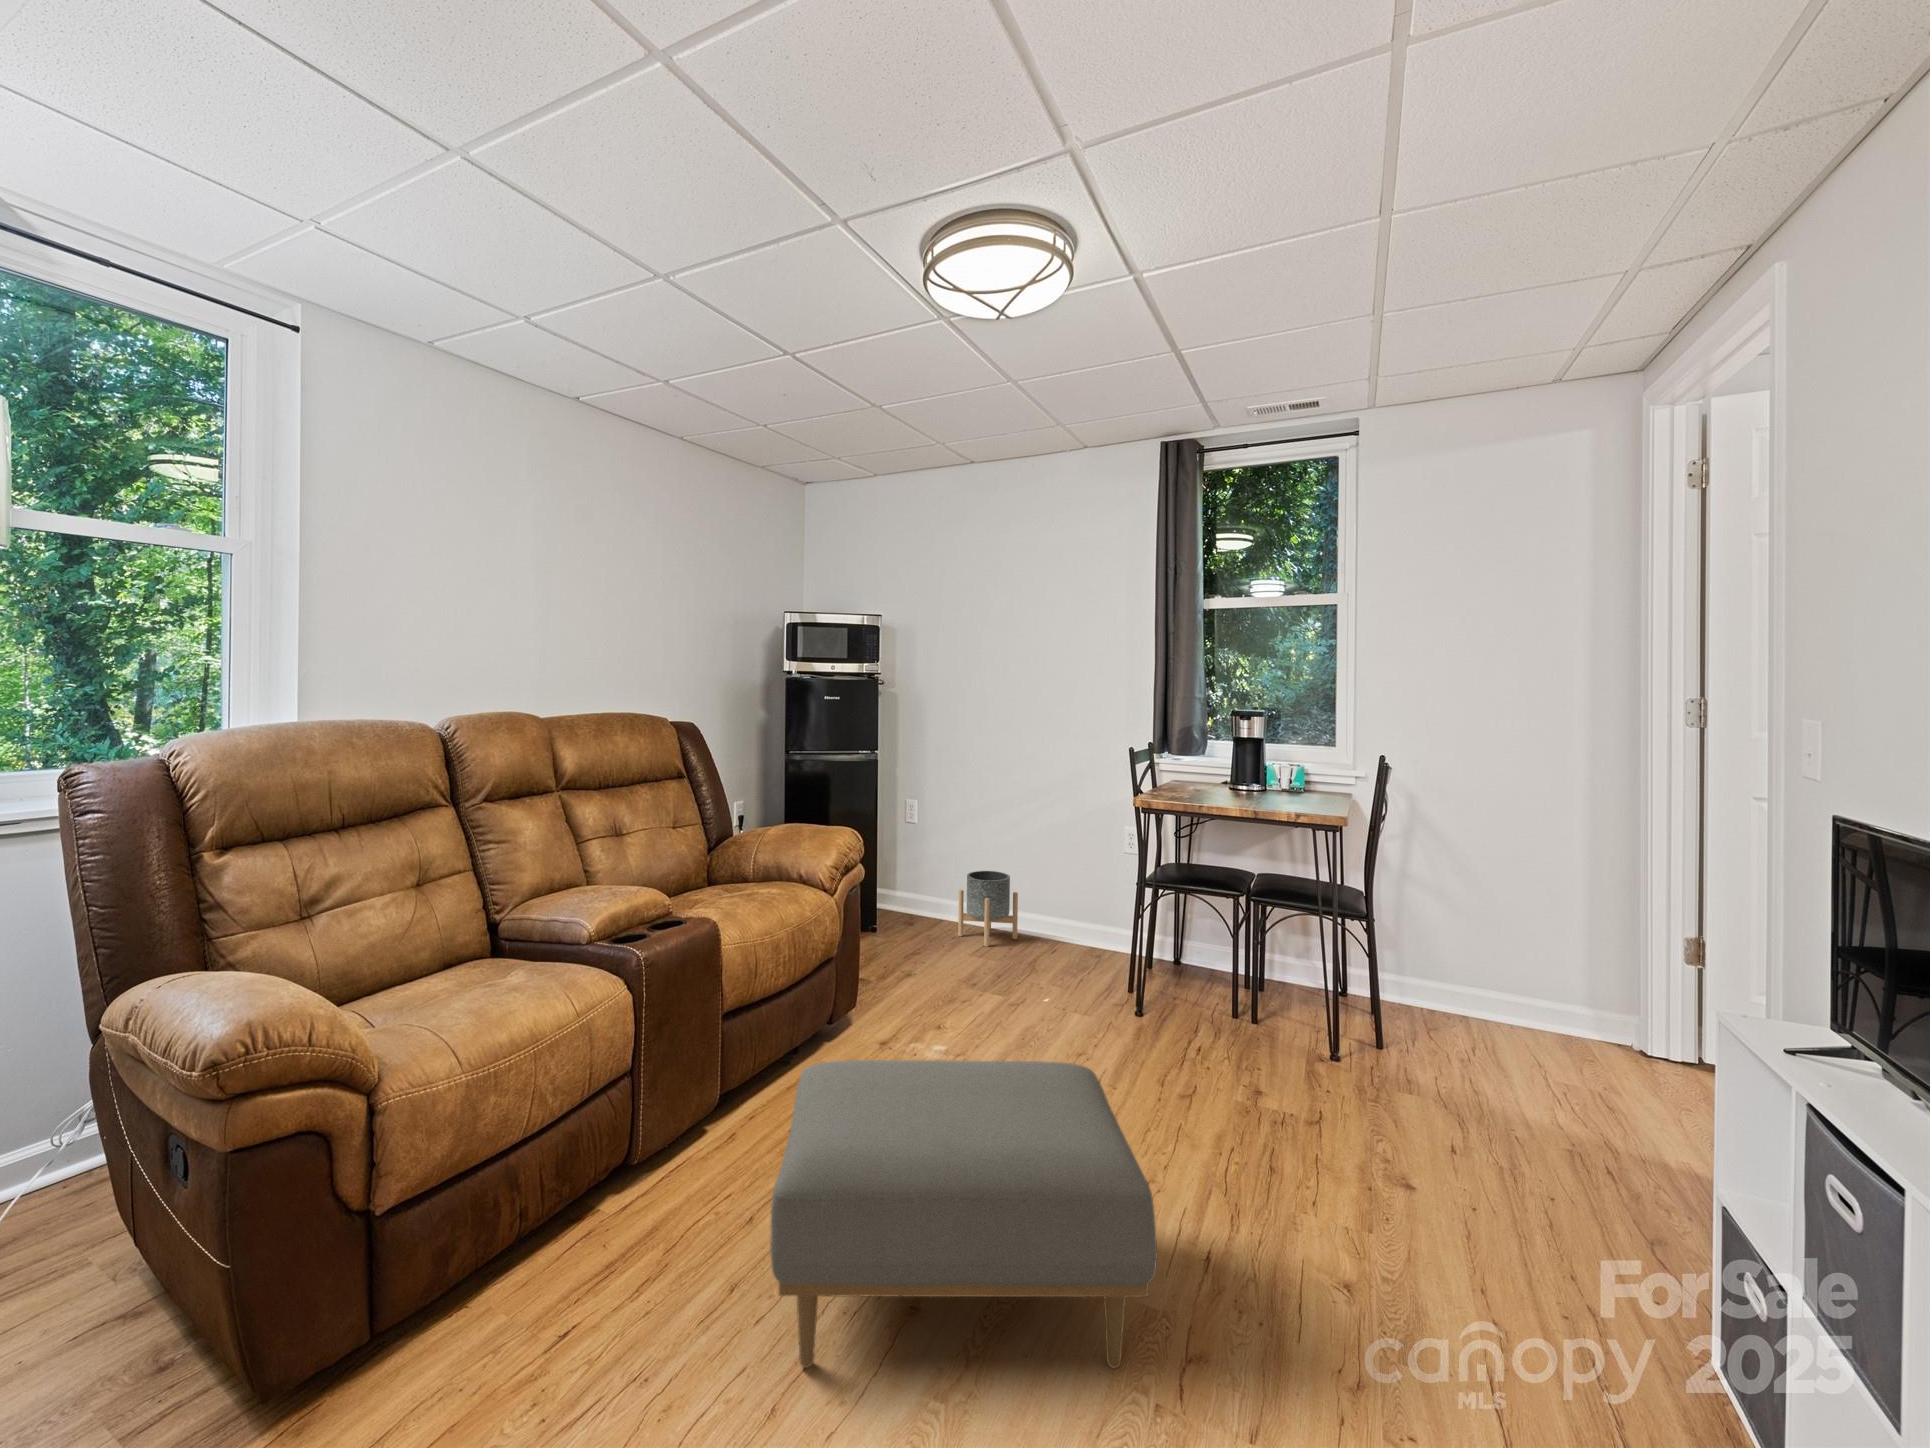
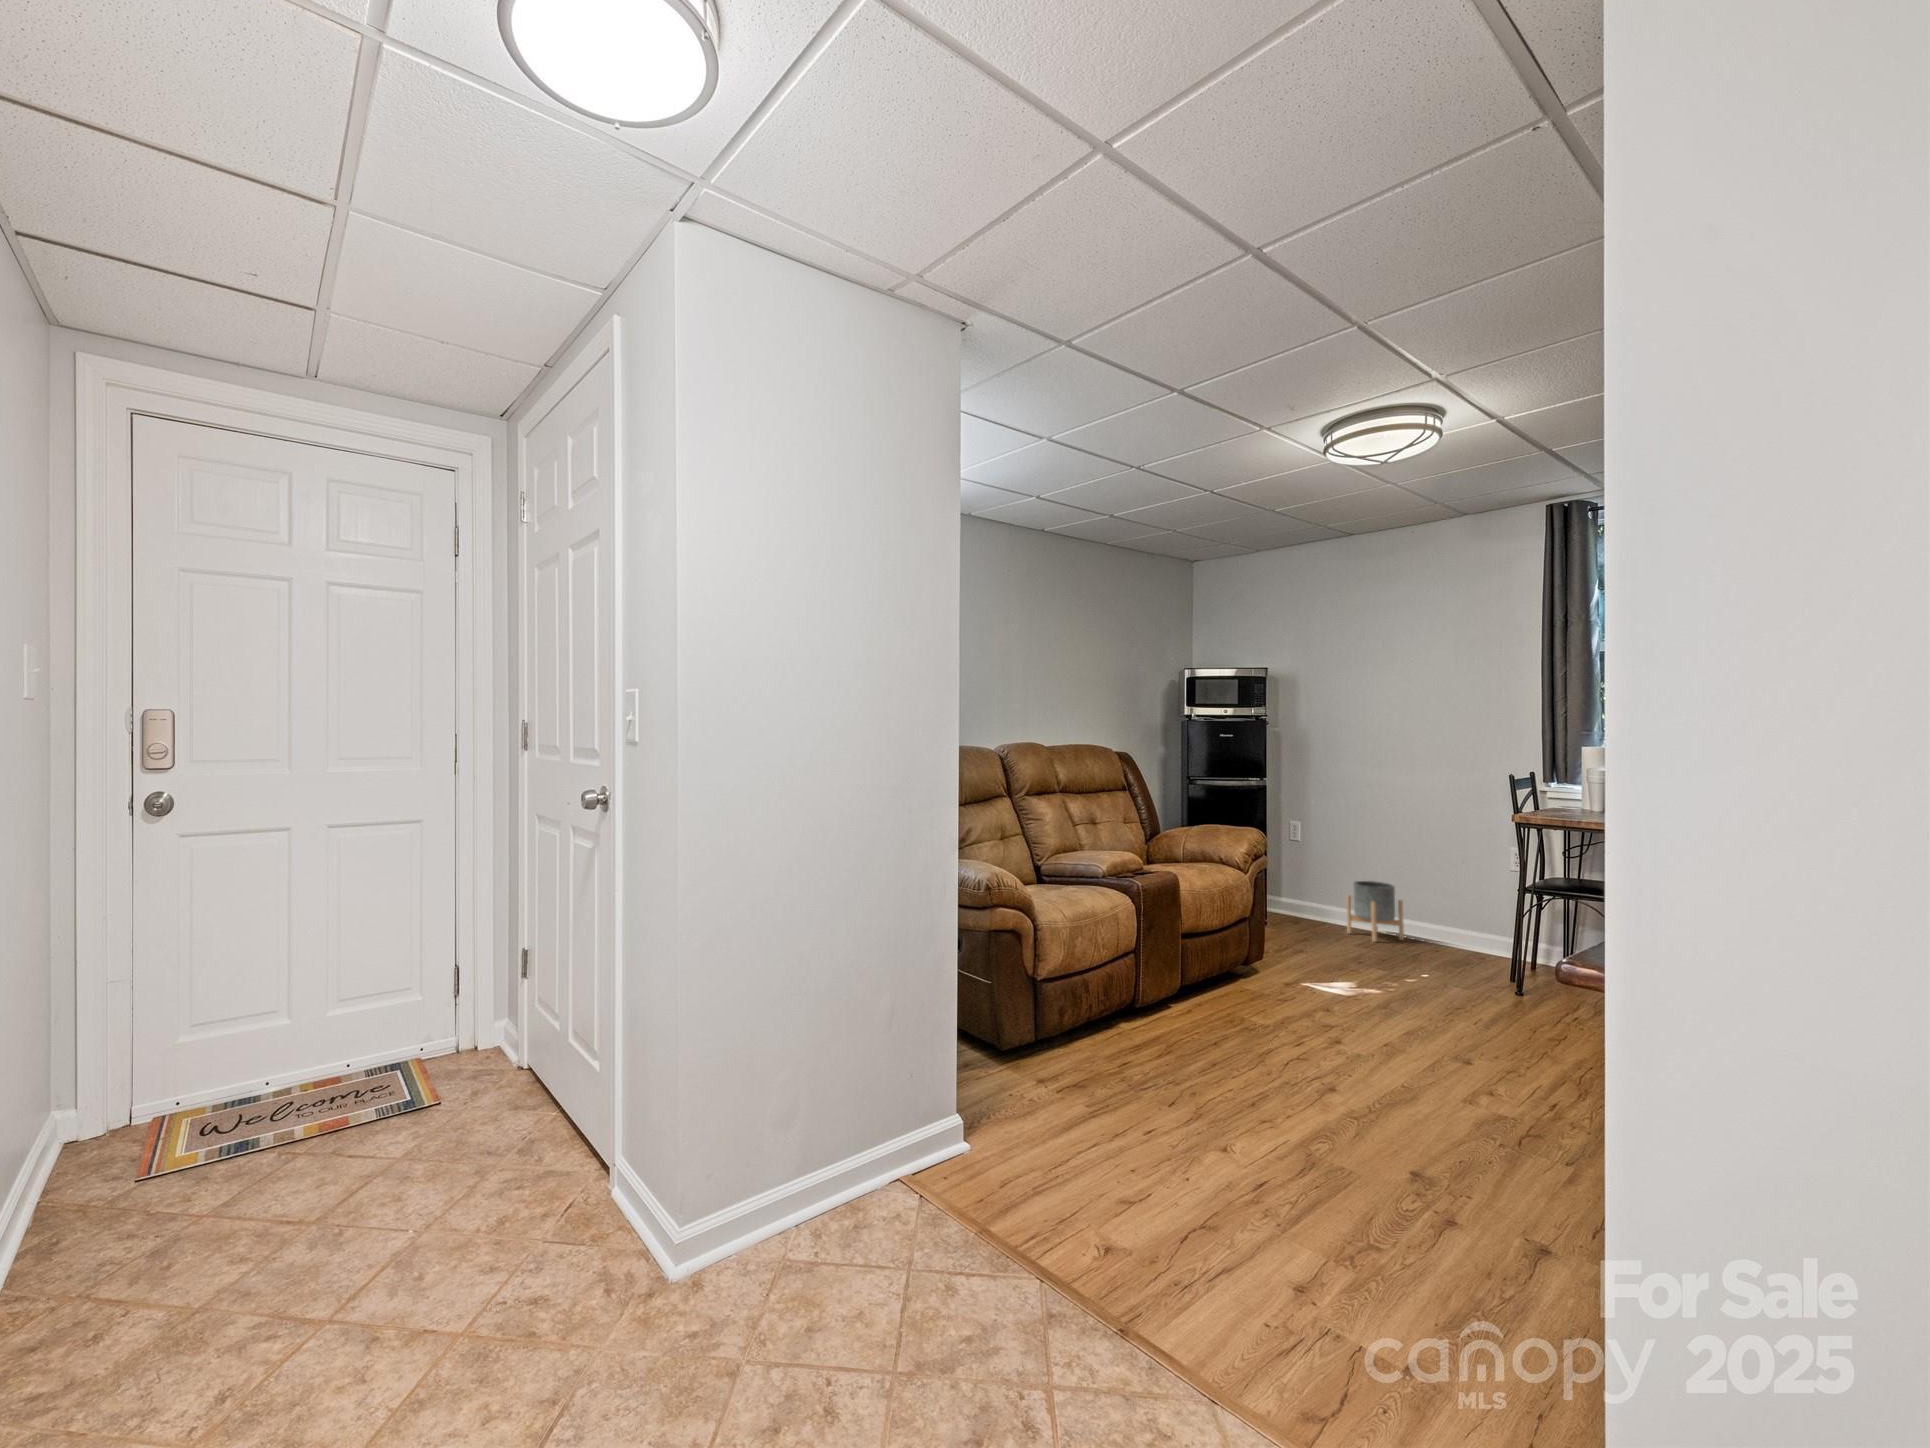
ottoman: present [770,1060,1157,1368] -> none [1249,952,1506,1135]

